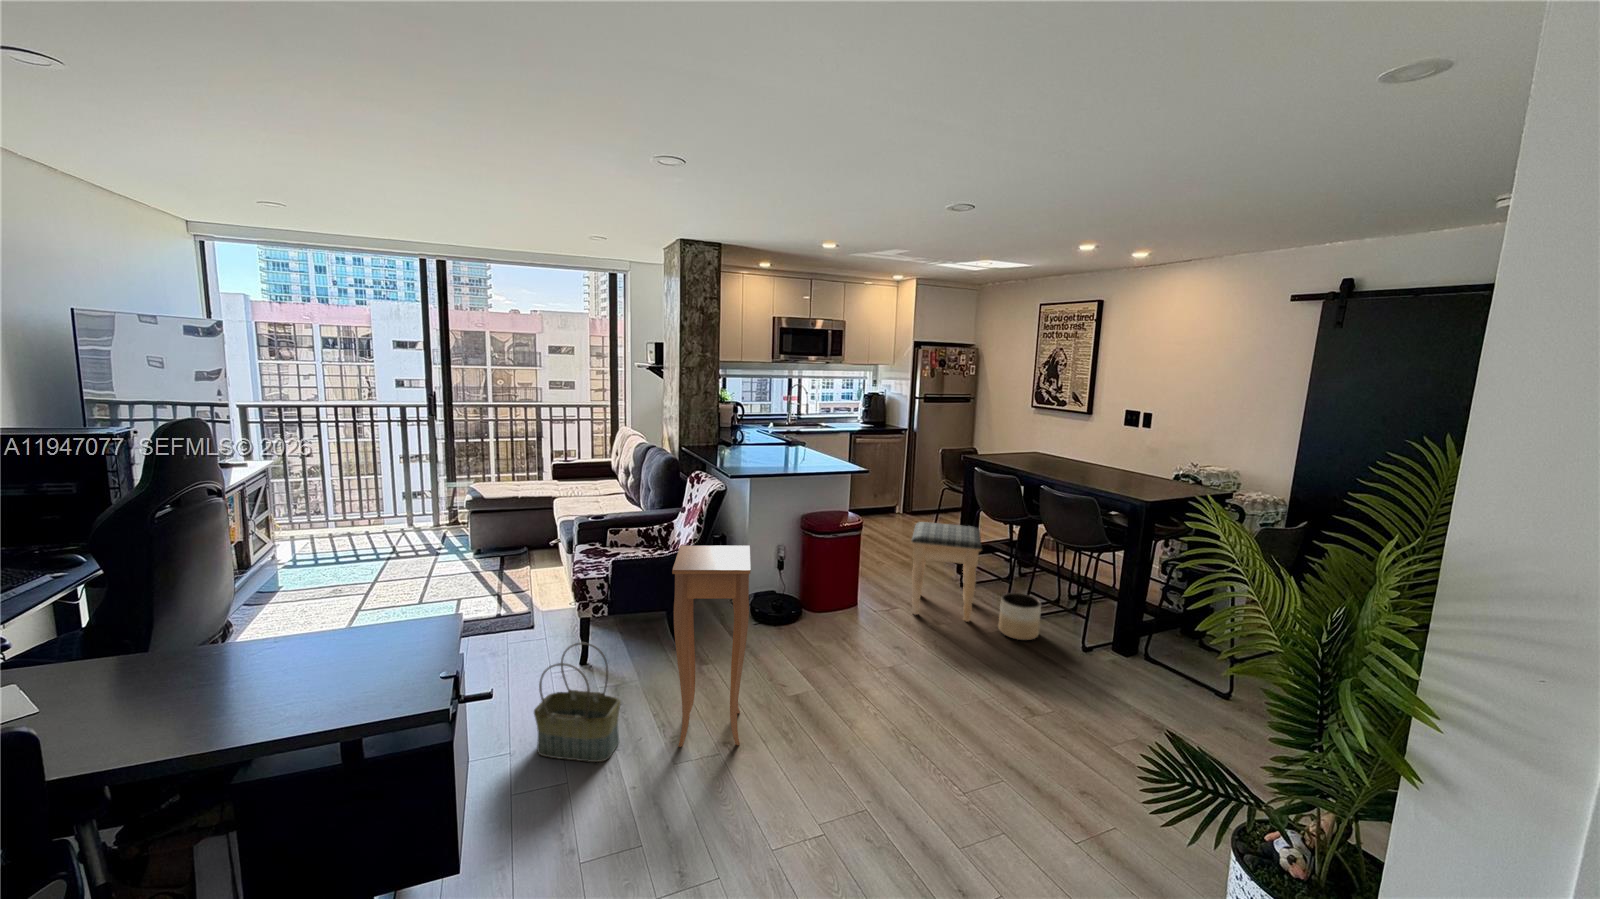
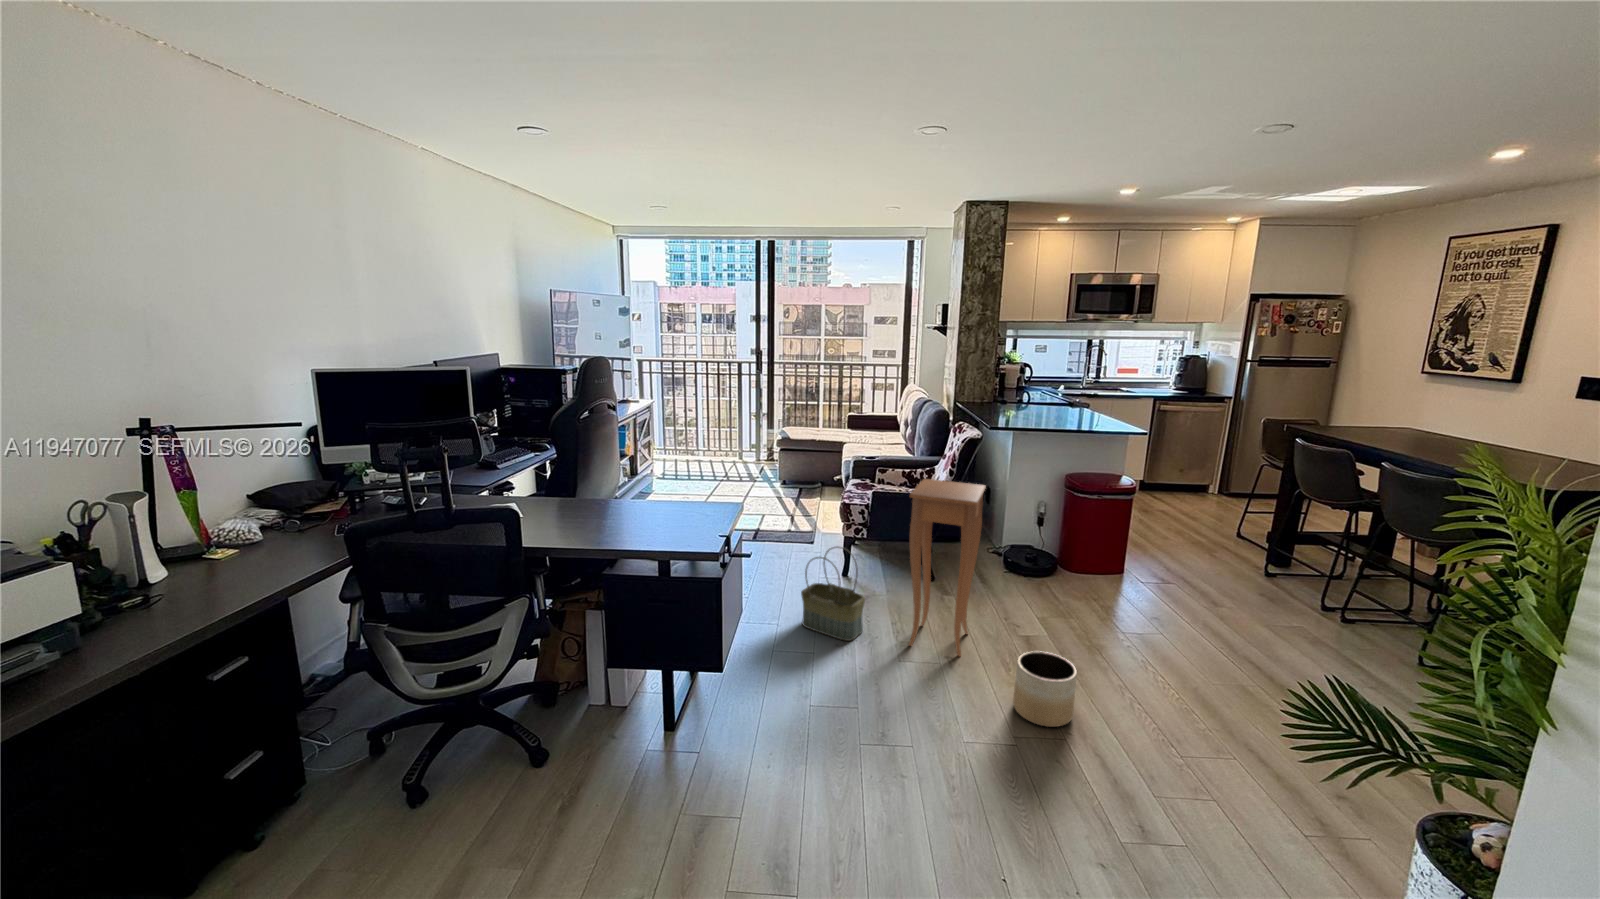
footstool: present [911,522,982,622] -> none [1184,495,1288,610]
planter: present [999,593,1041,640] -> present [1013,651,1077,727]

